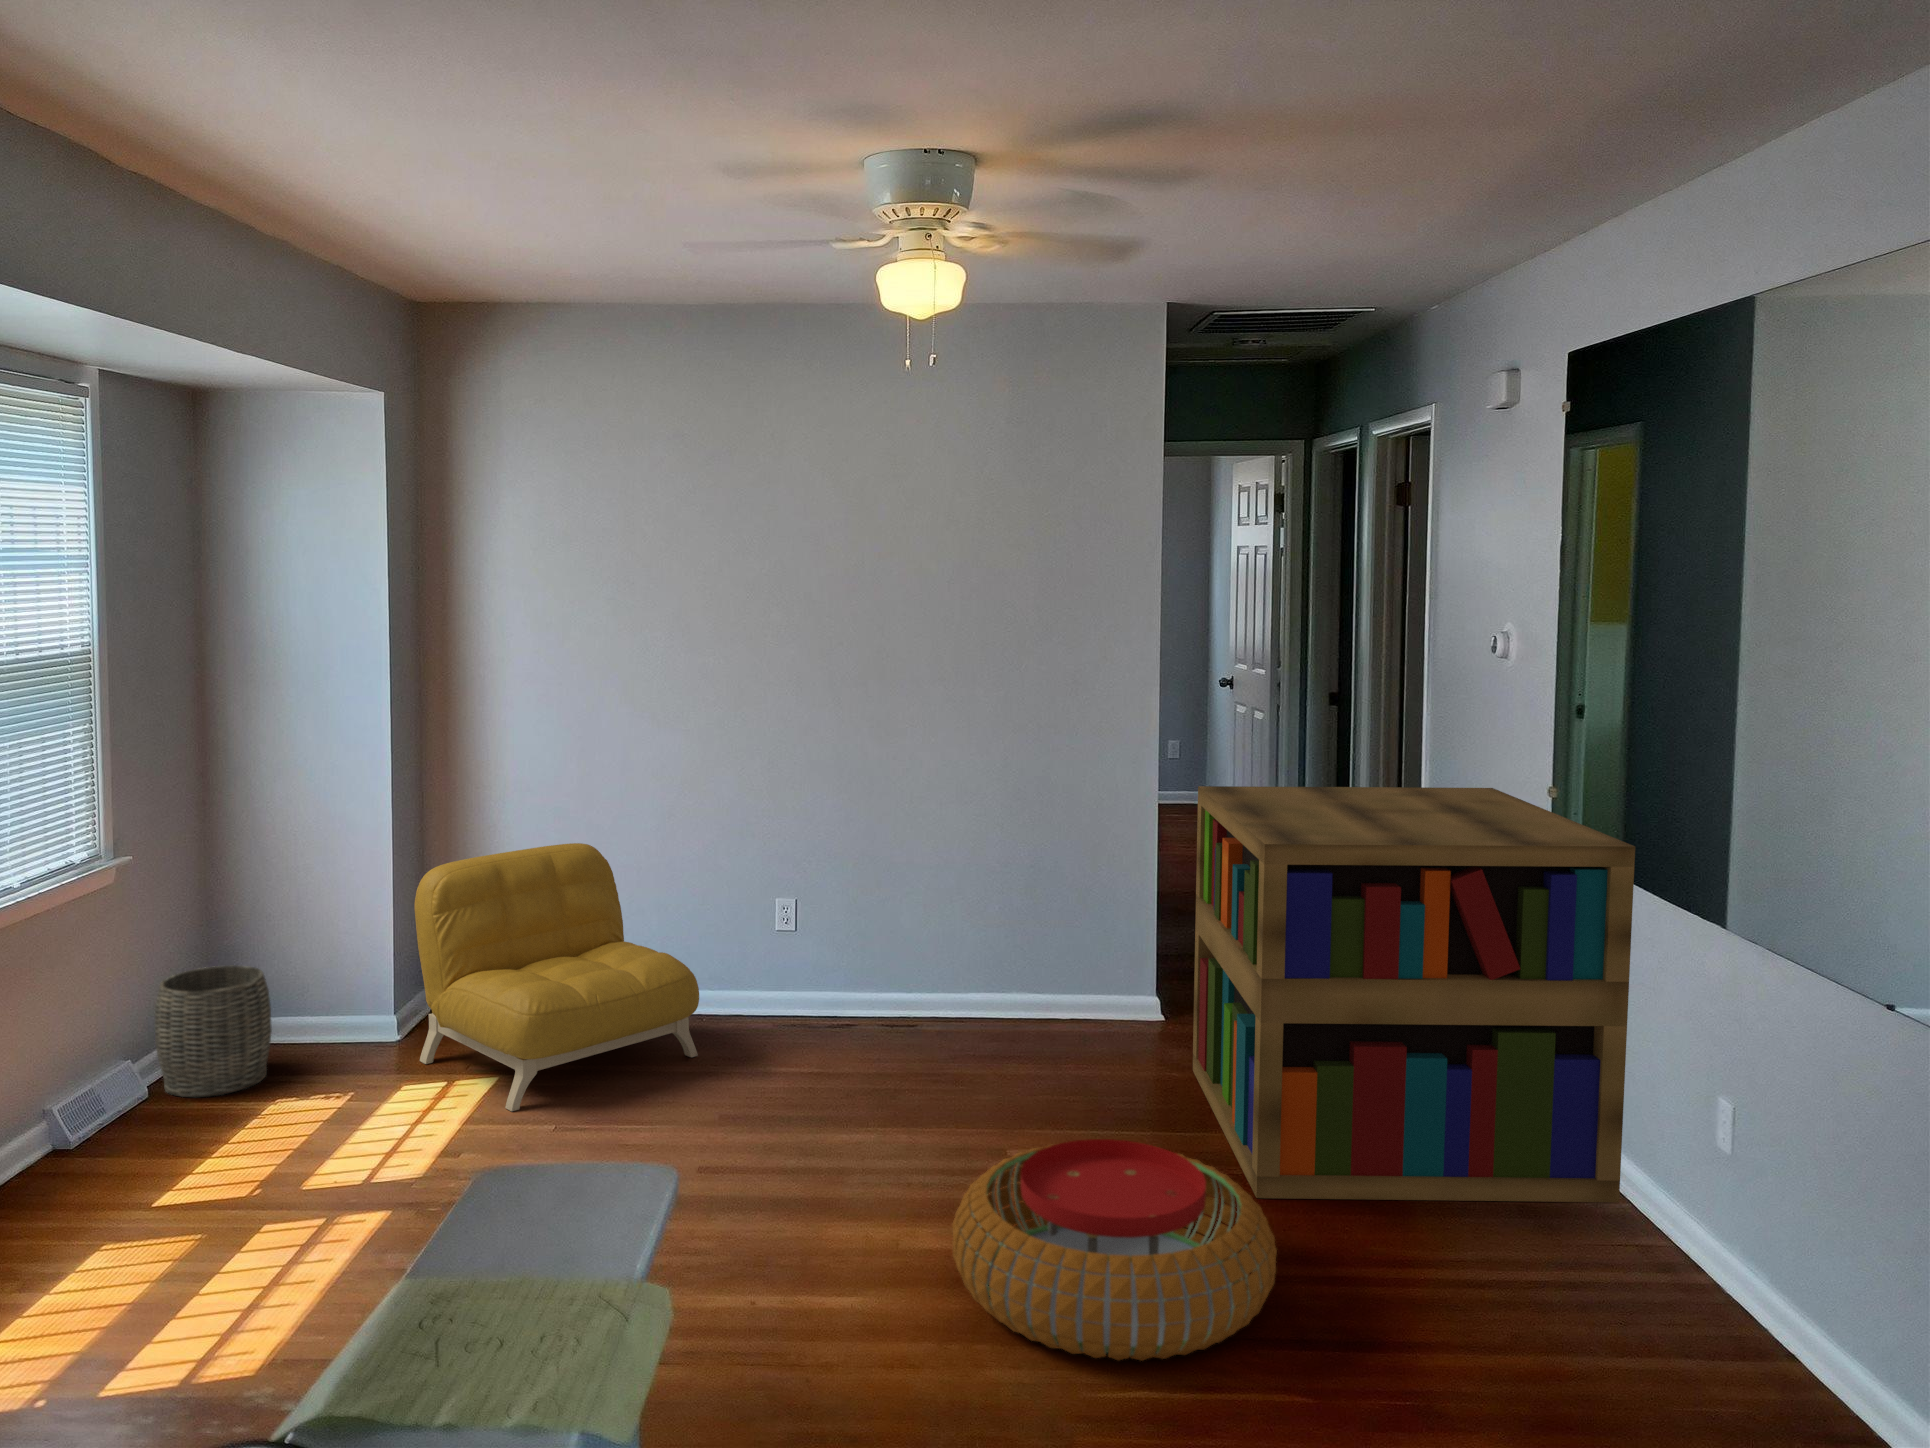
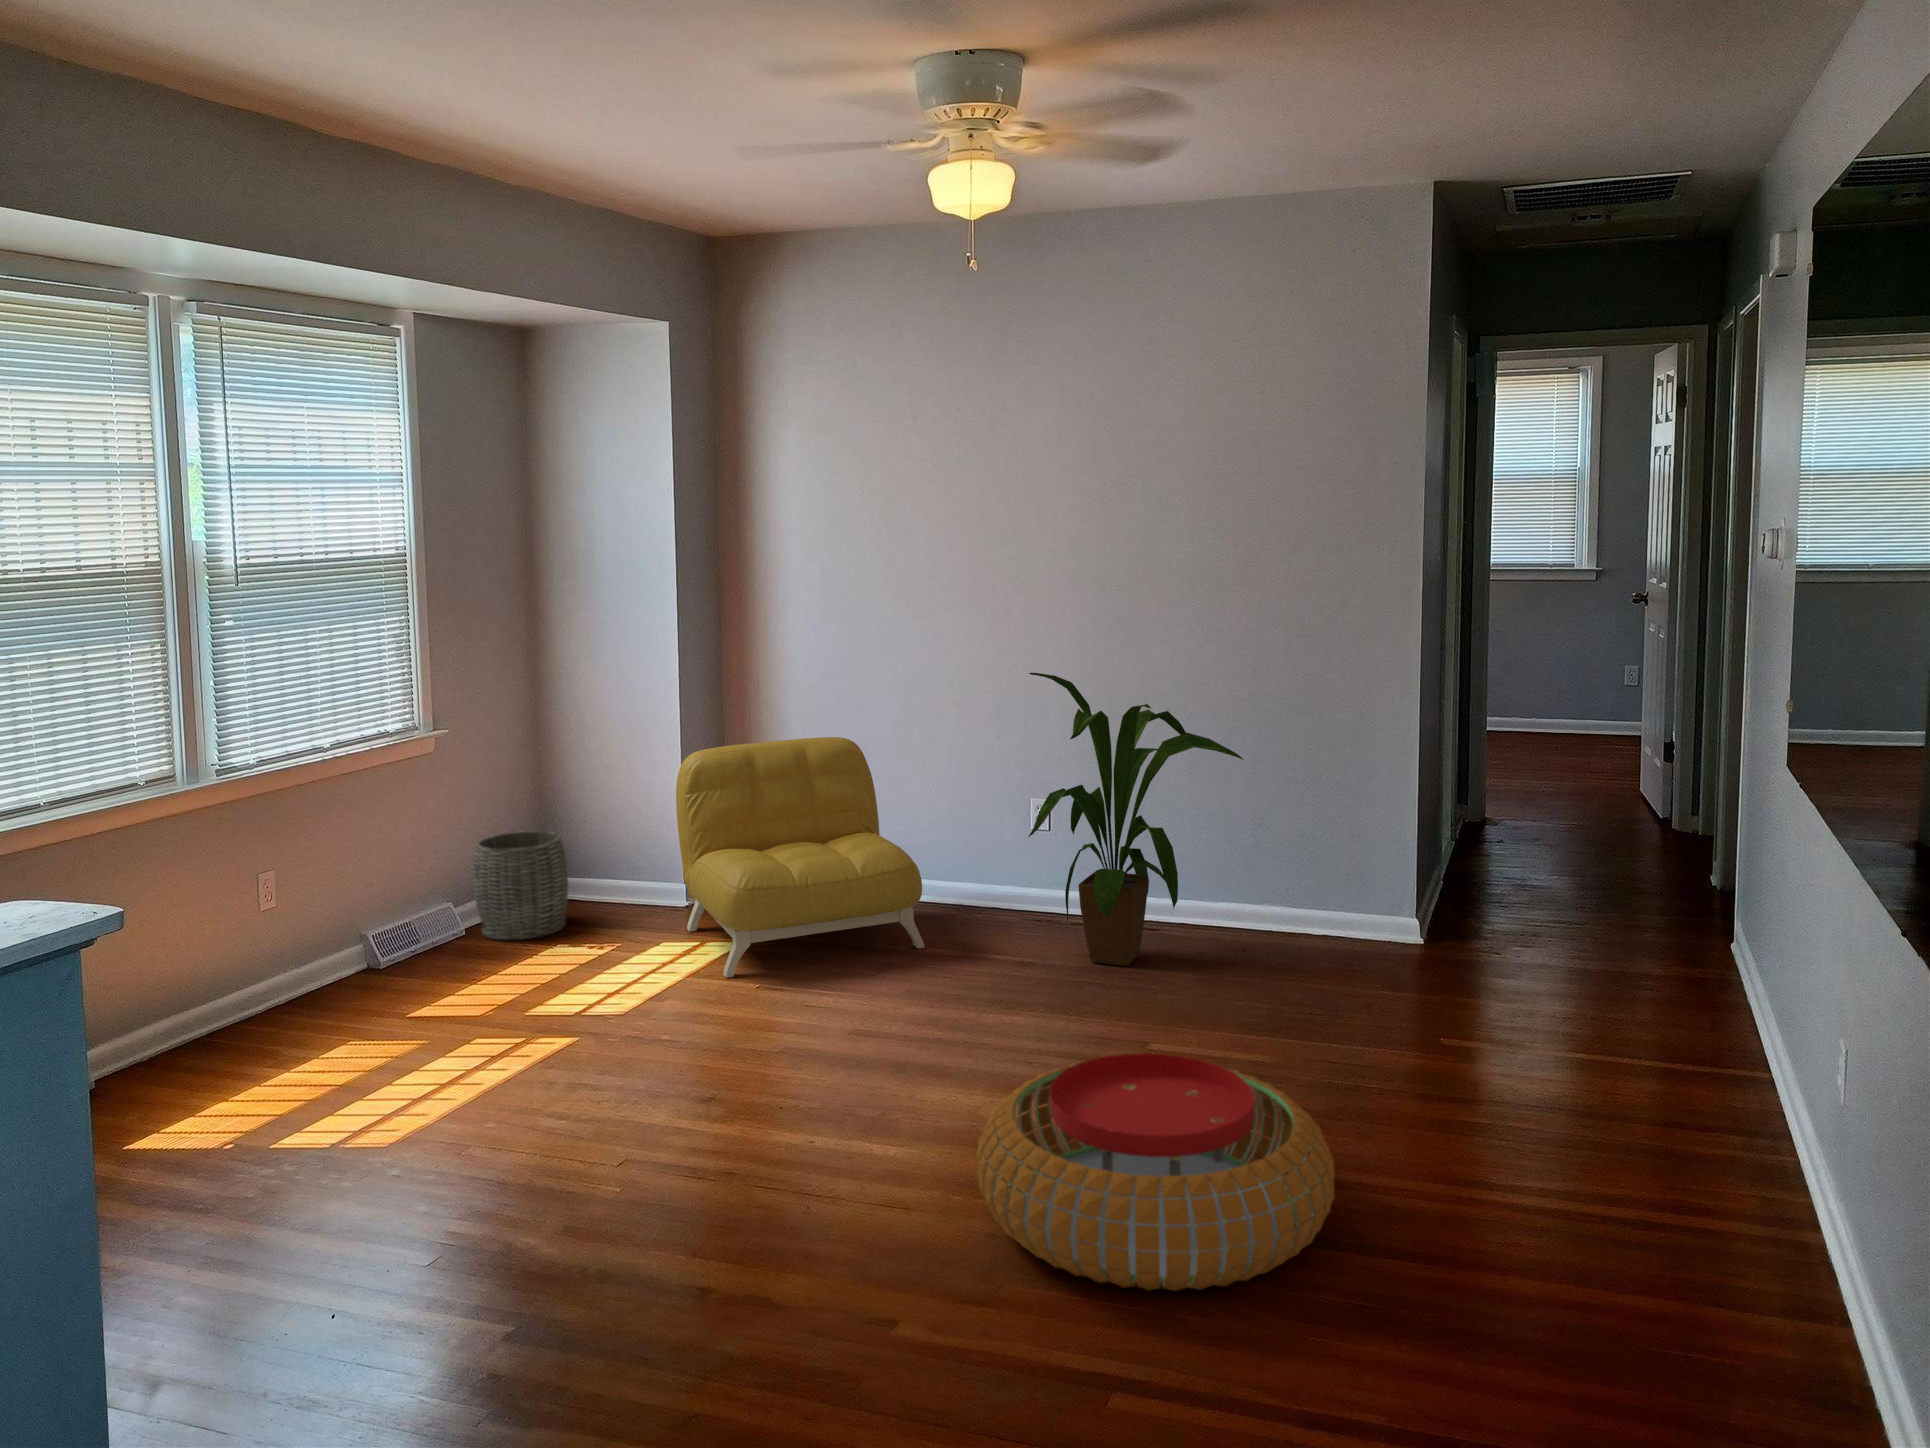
house plant: none [817,777,1007,1055] -> present [1029,673,1243,966]
bookshelf: present [1193,786,1635,1202] -> none [1398,688,1920,1227]

